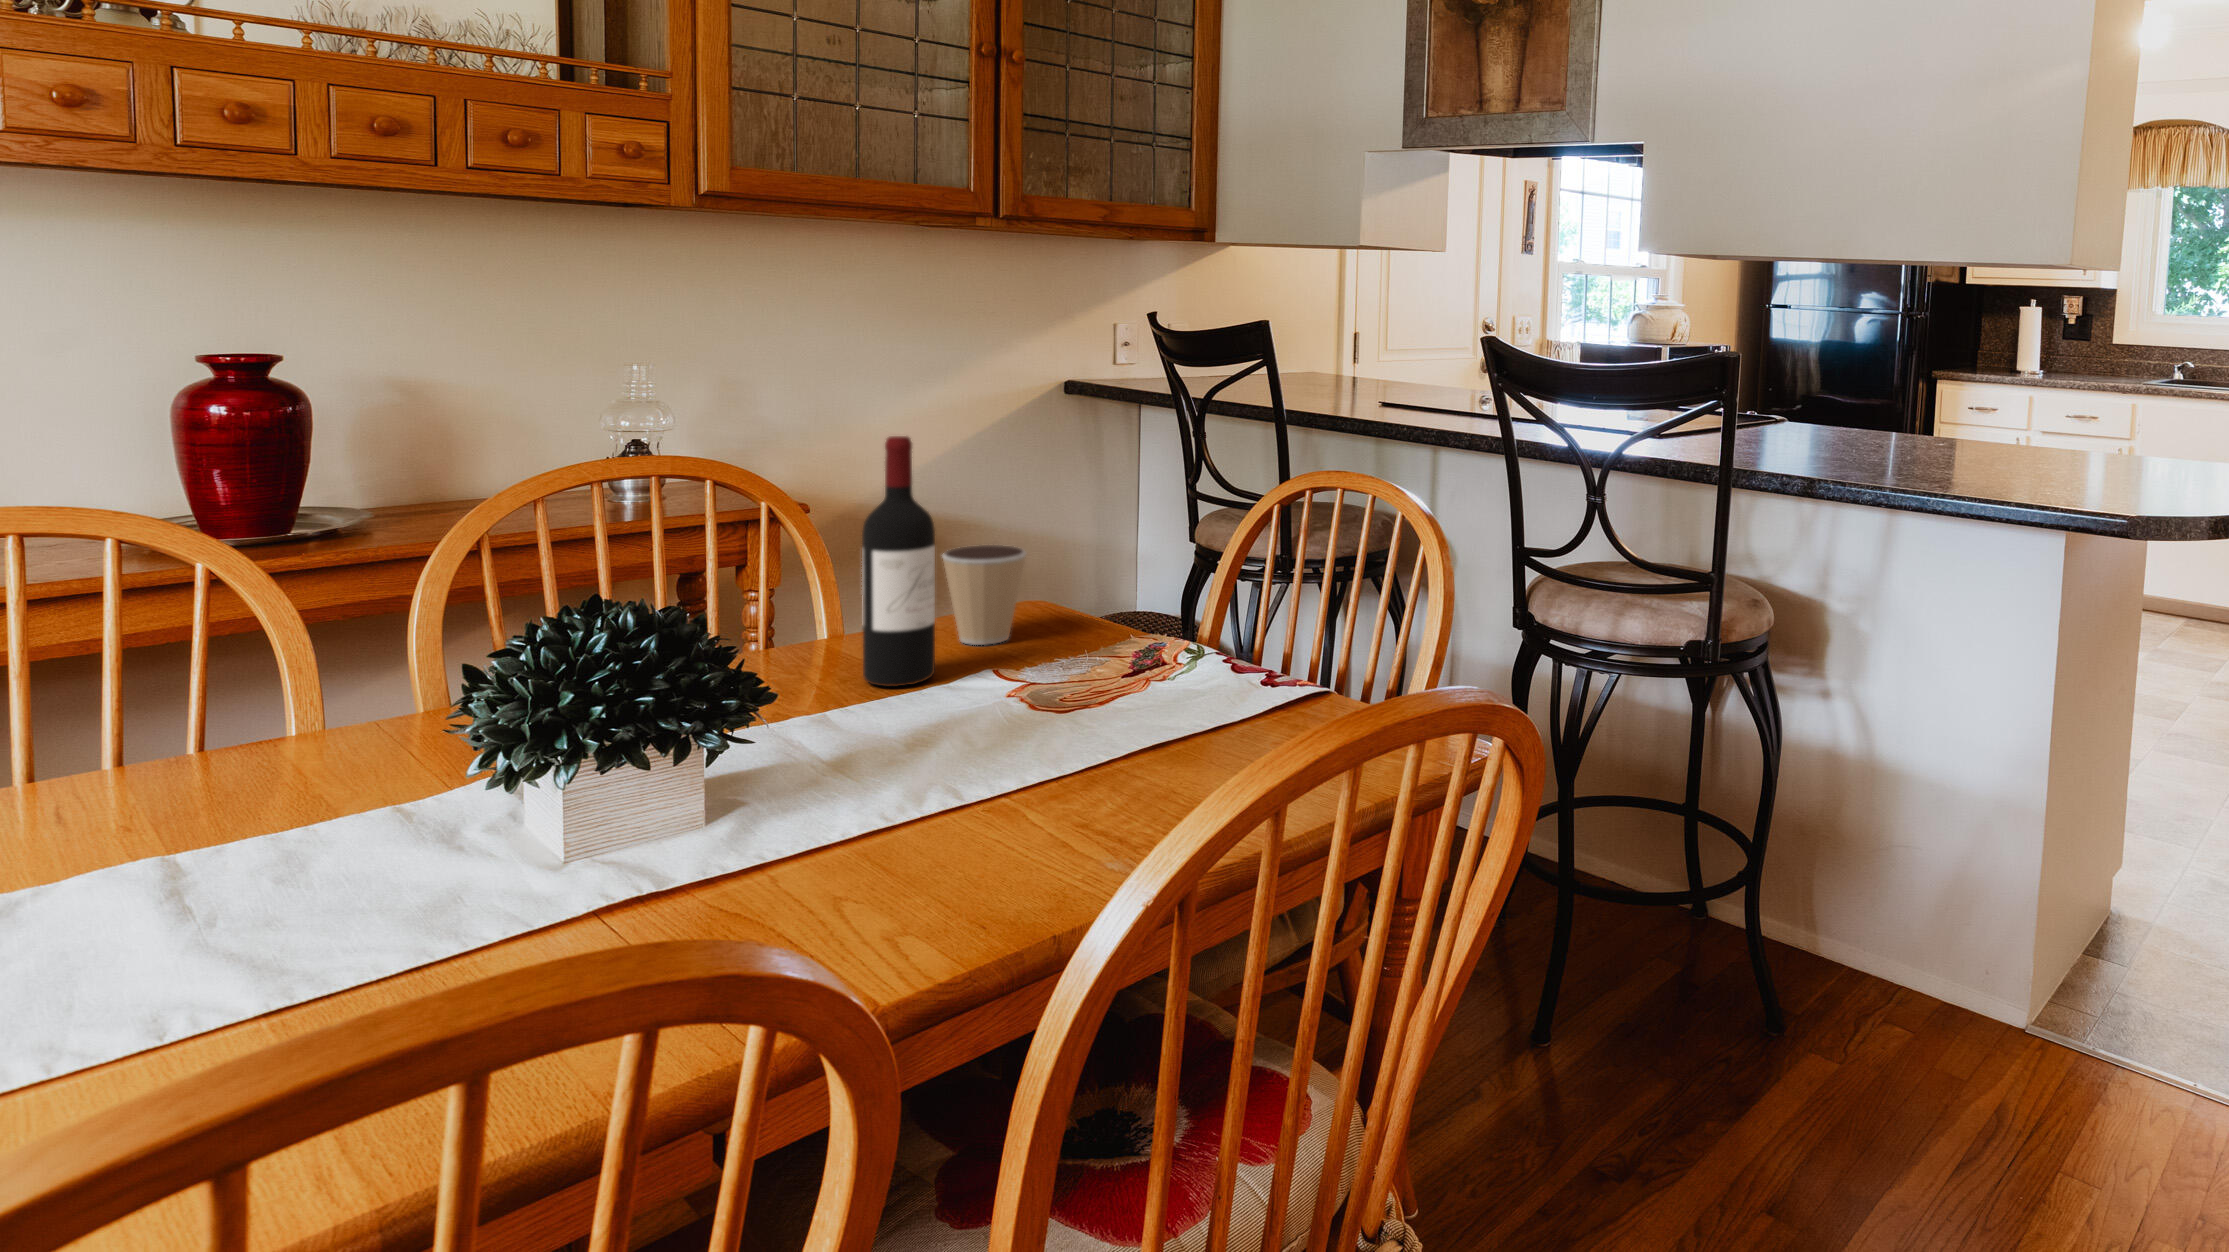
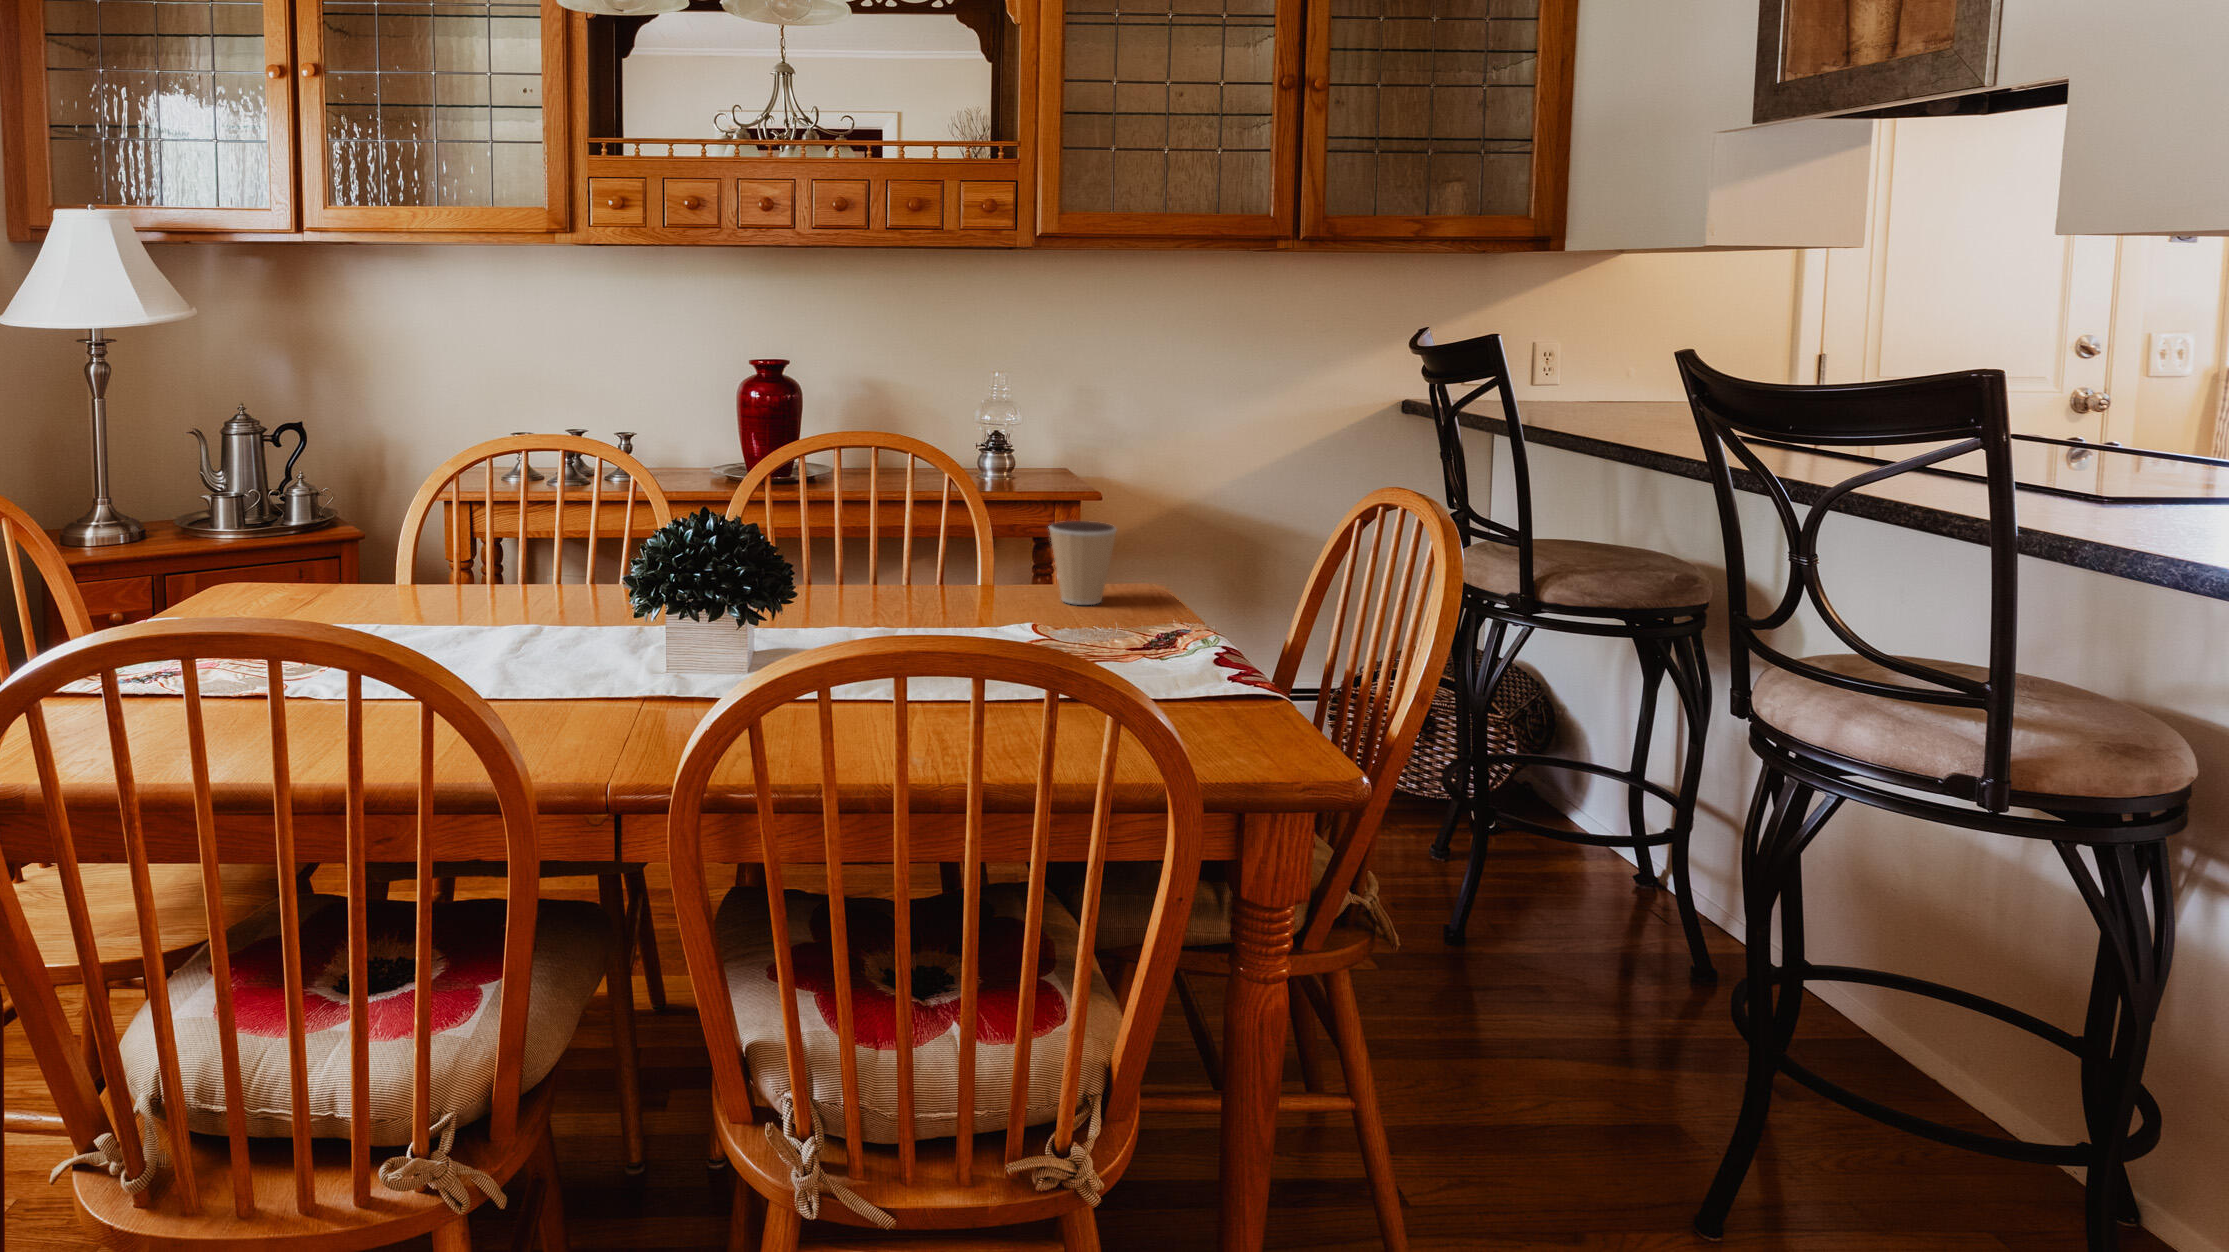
wine bottle: present [862,436,935,686] -> none [956,421,1010,621]

